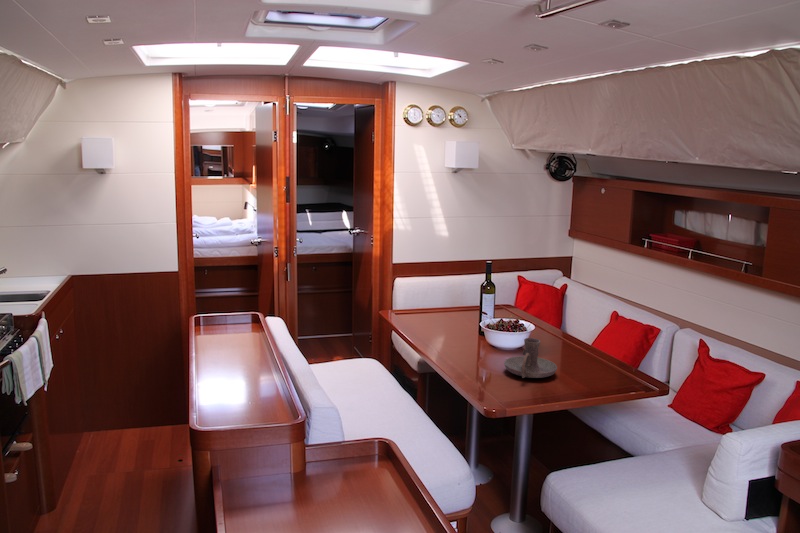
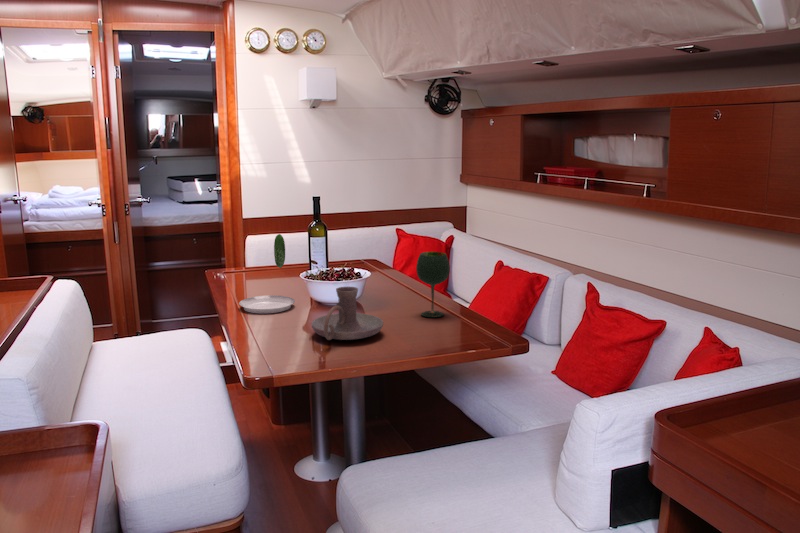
plate: none [434,291,475,352] -> present [239,234,295,314]
wine glass: none [573,312,600,362] -> present [416,252,450,317]

